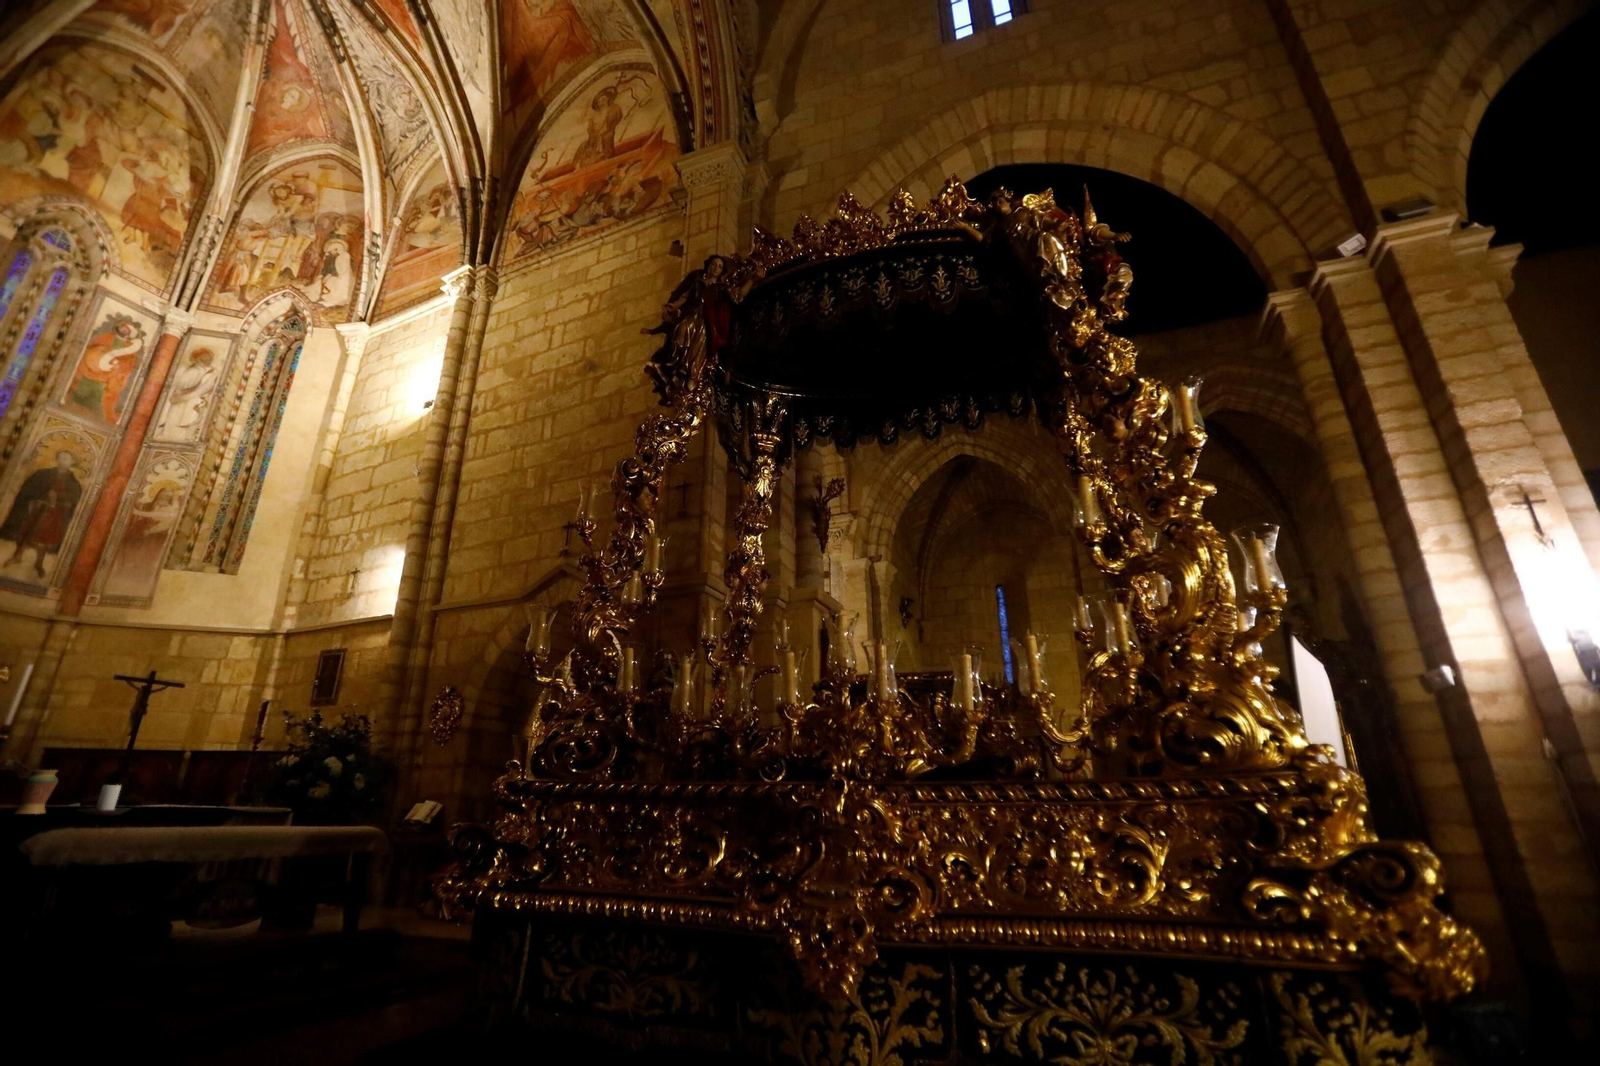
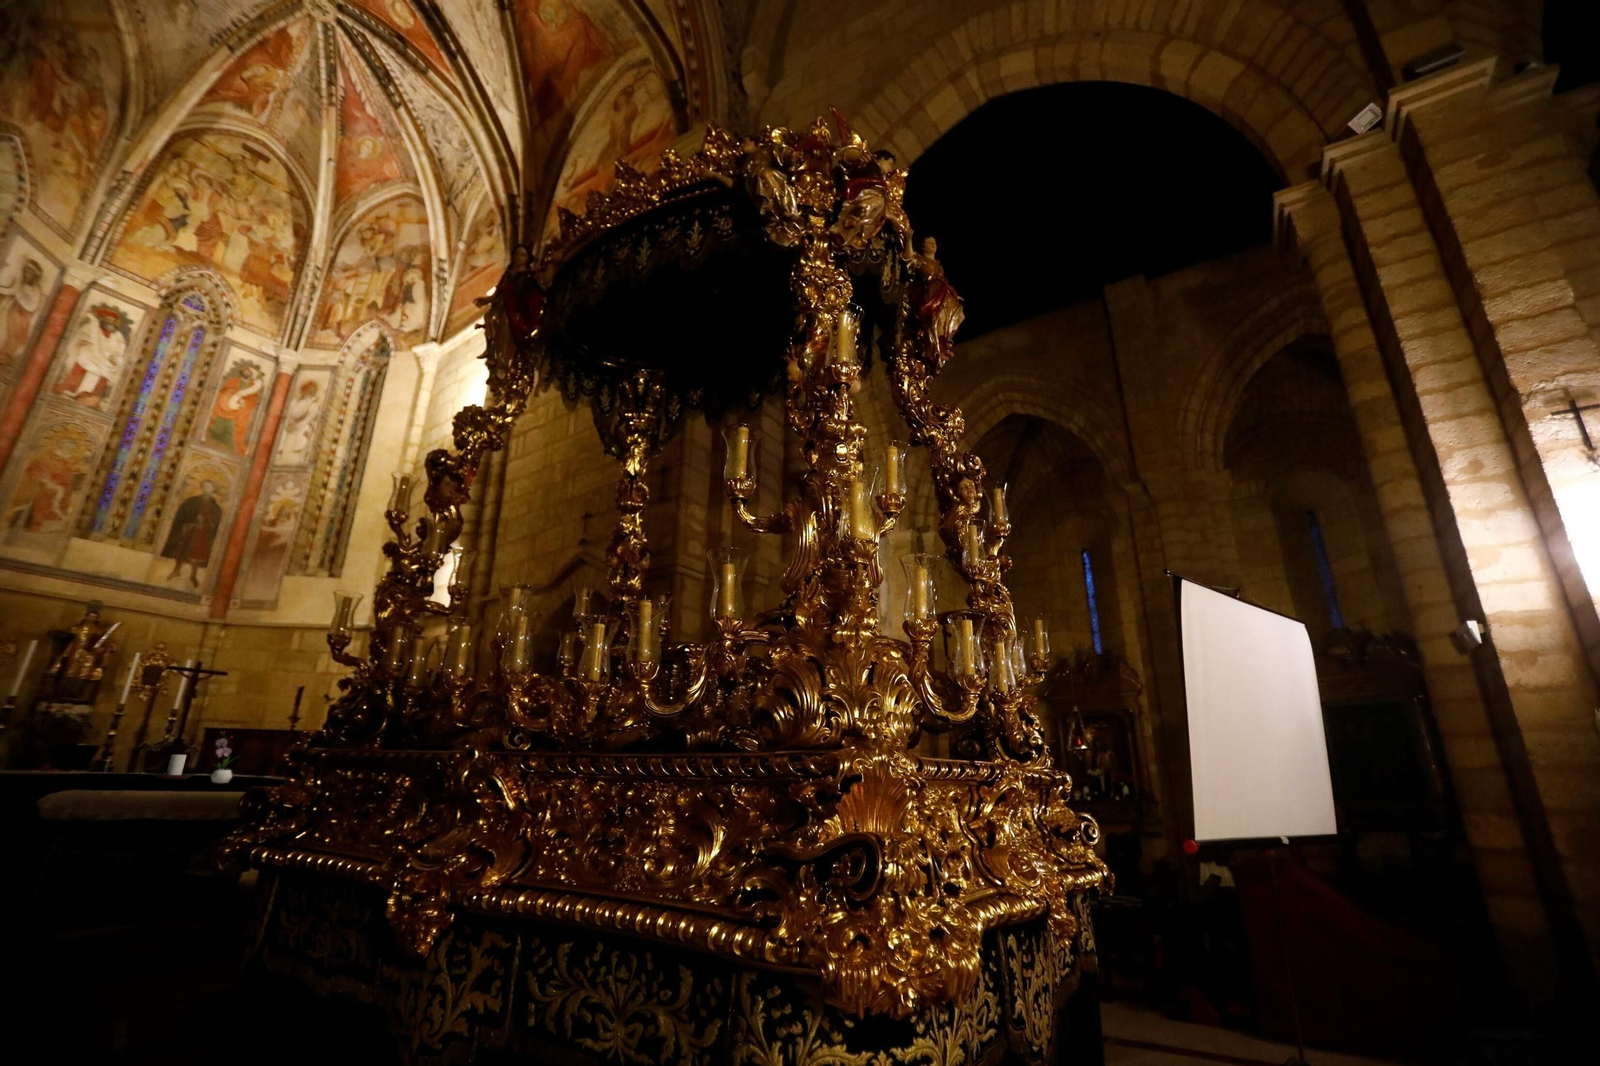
flower arrangement: none [165,758,200,819] -> present [211,738,232,783]
decorative vase: present [15,770,58,814] -> none [110,742,144,778]

